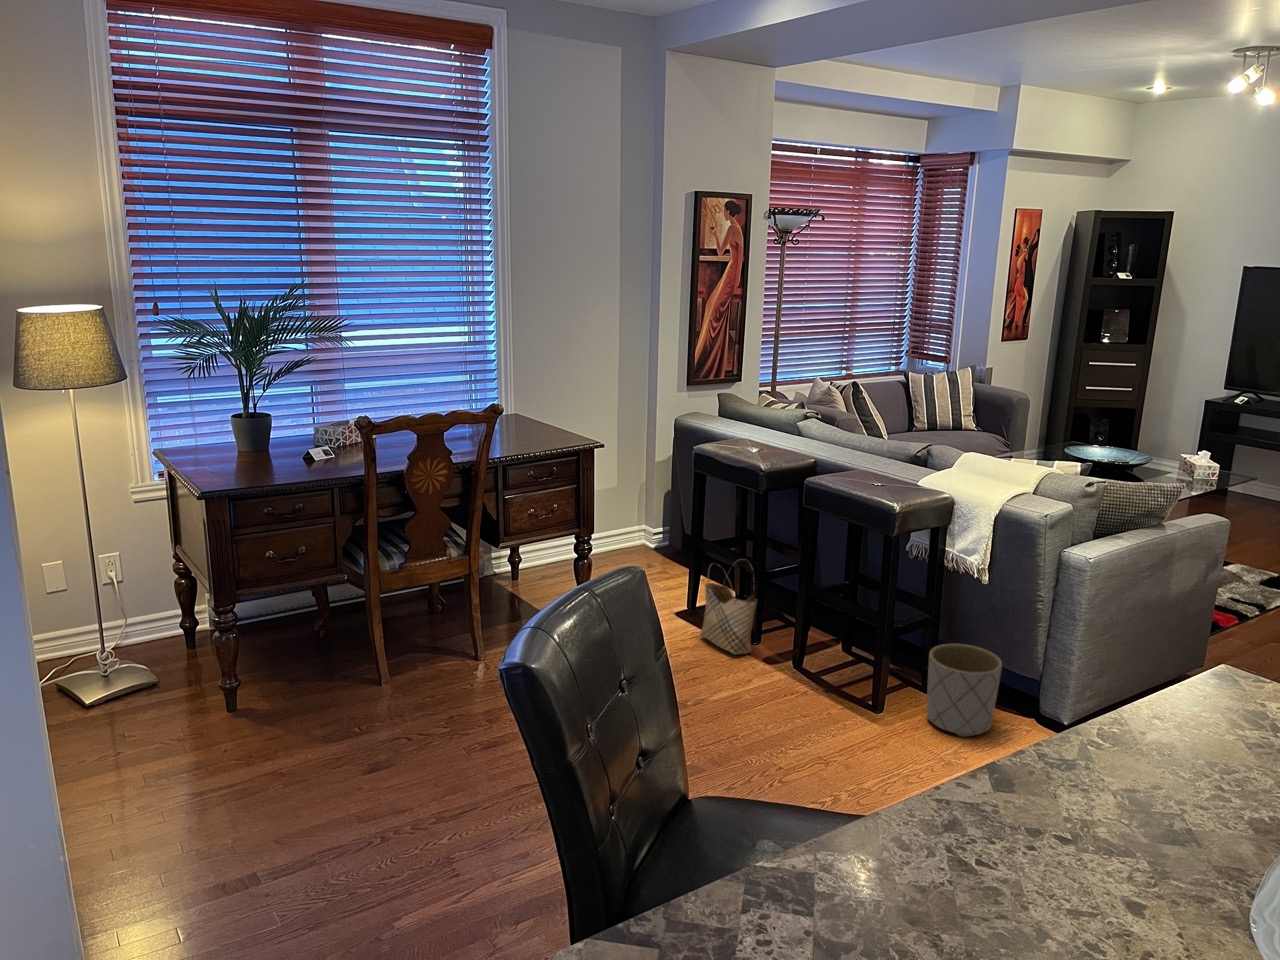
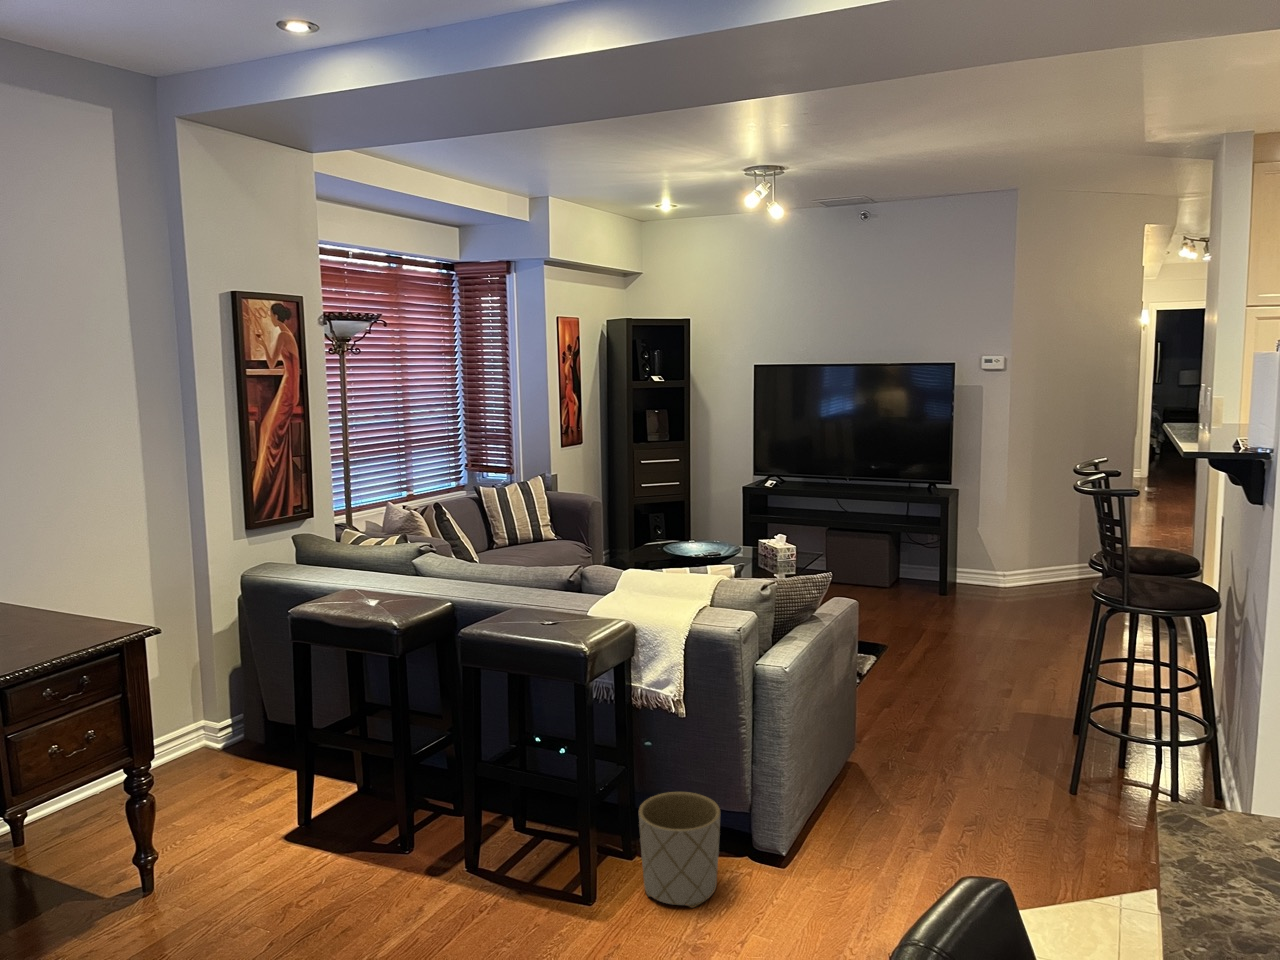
woven basket: present [700,558,758,654] -> none [329,745,408,877]

